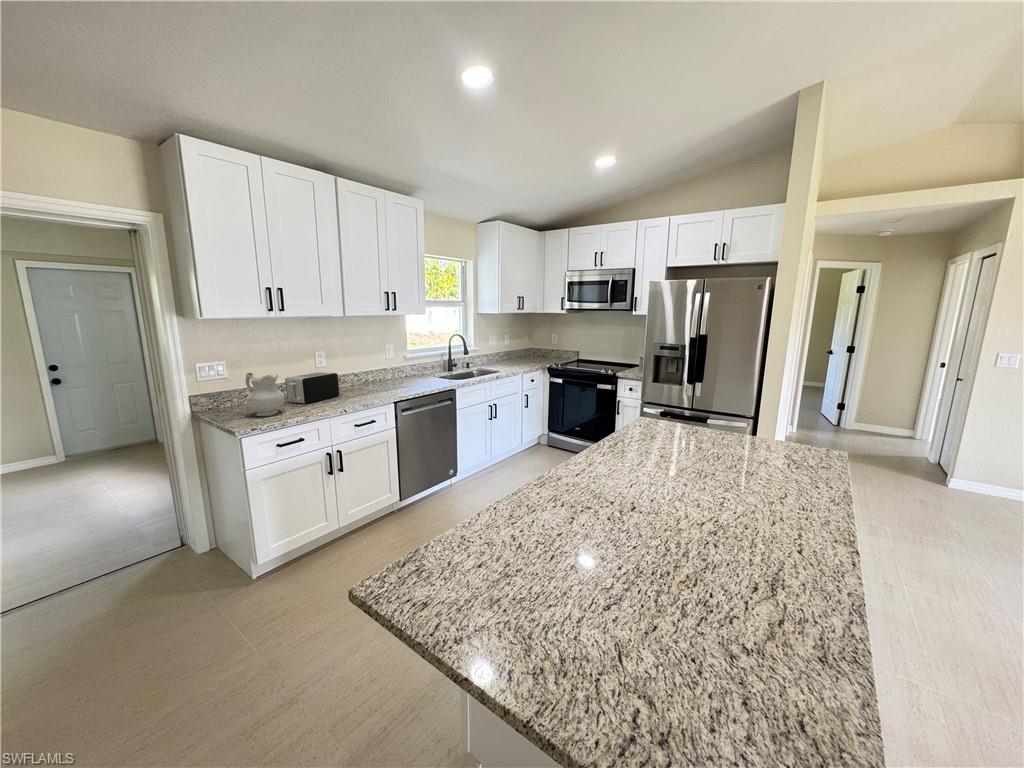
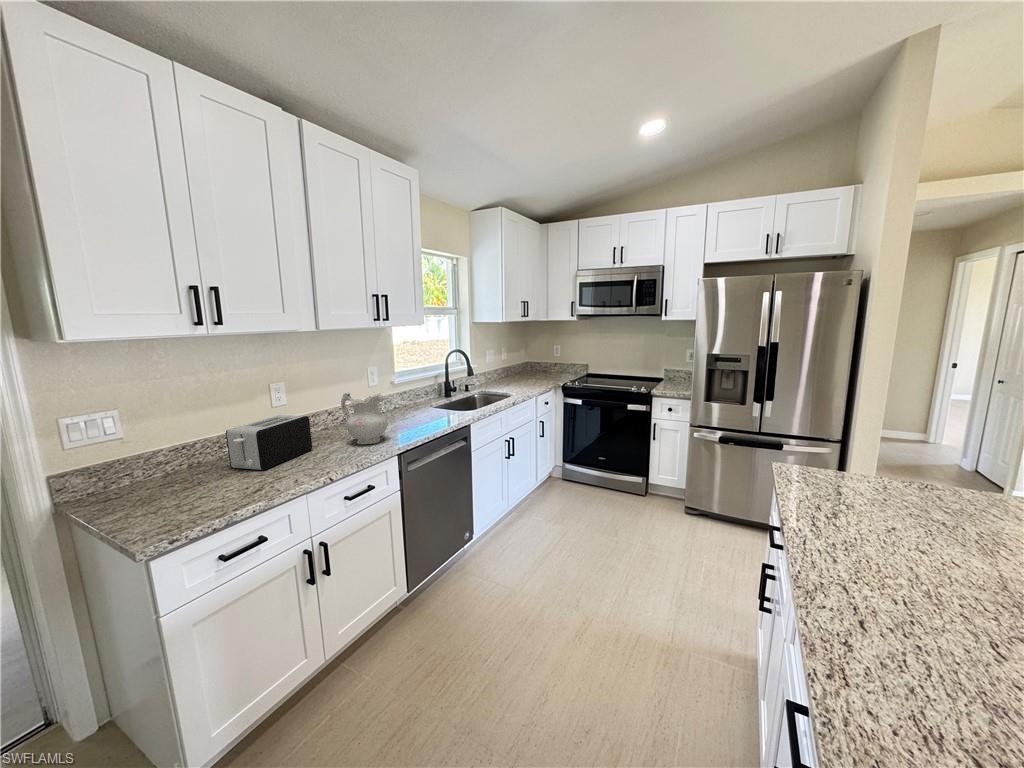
ceramic pitcher: present [245,373,285,416] -> present [341,393,387,444]

